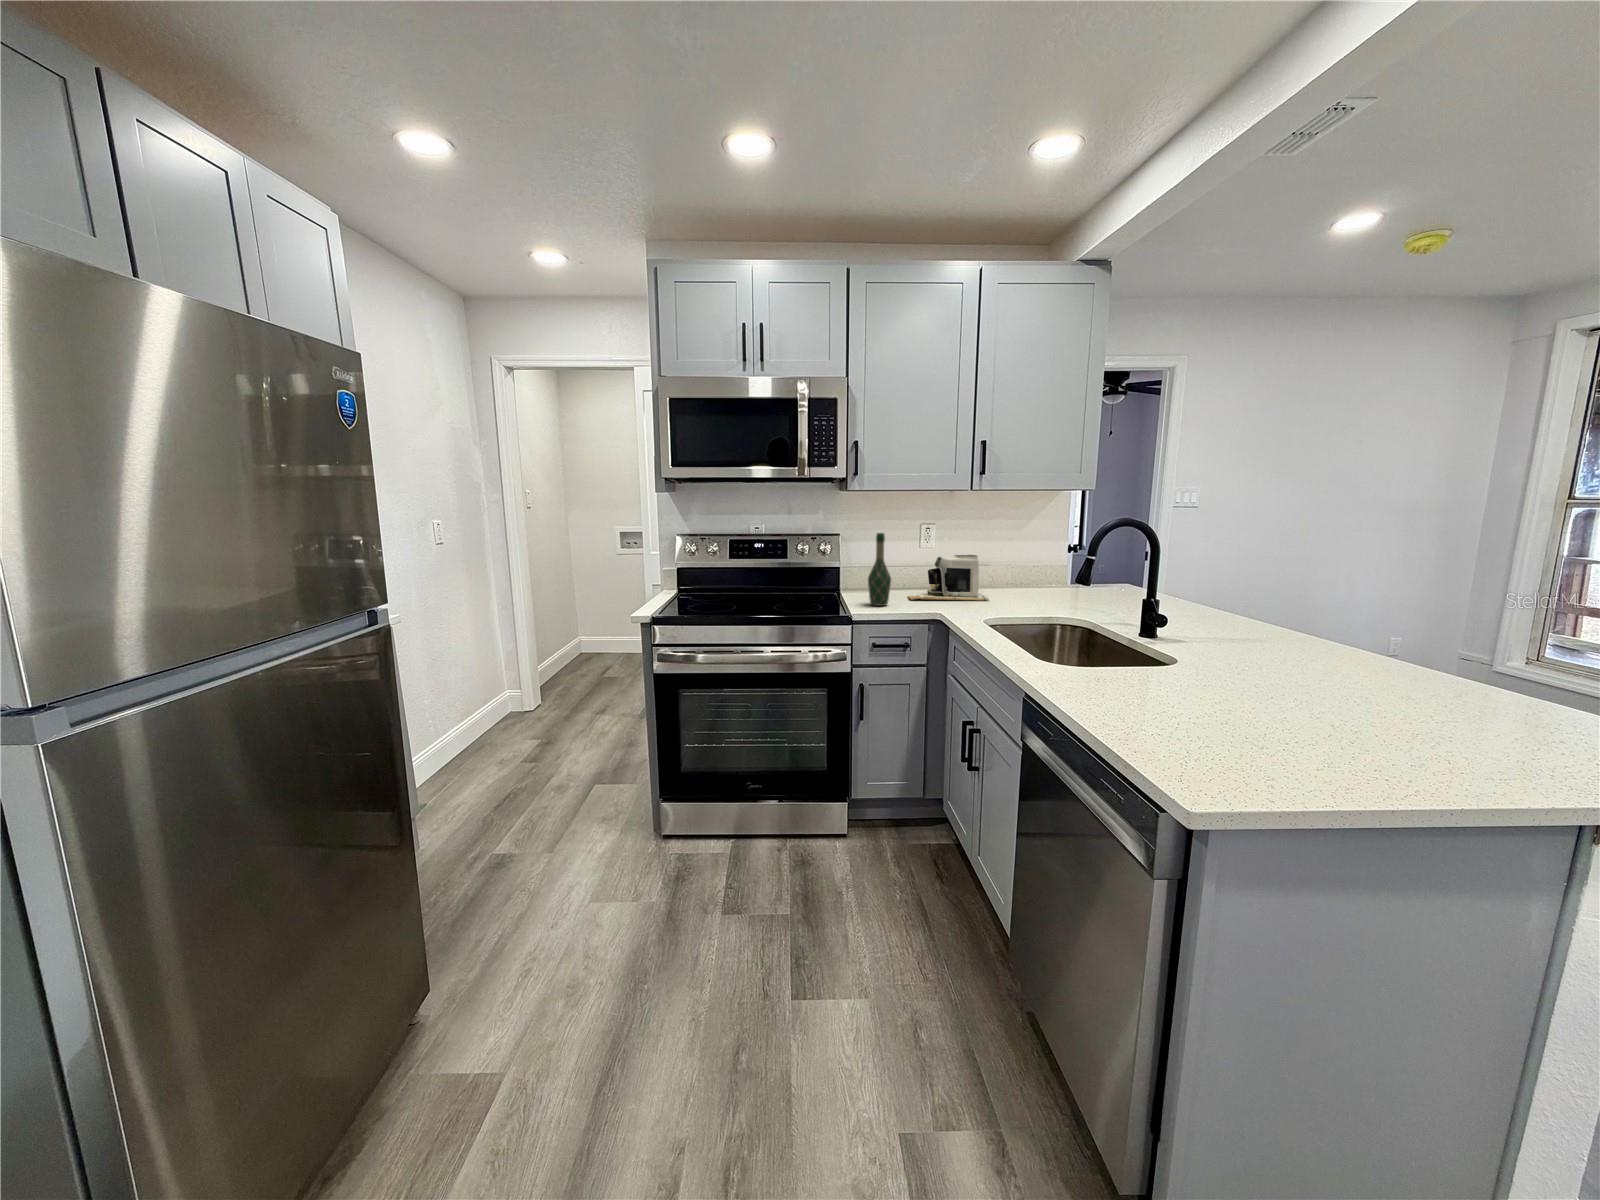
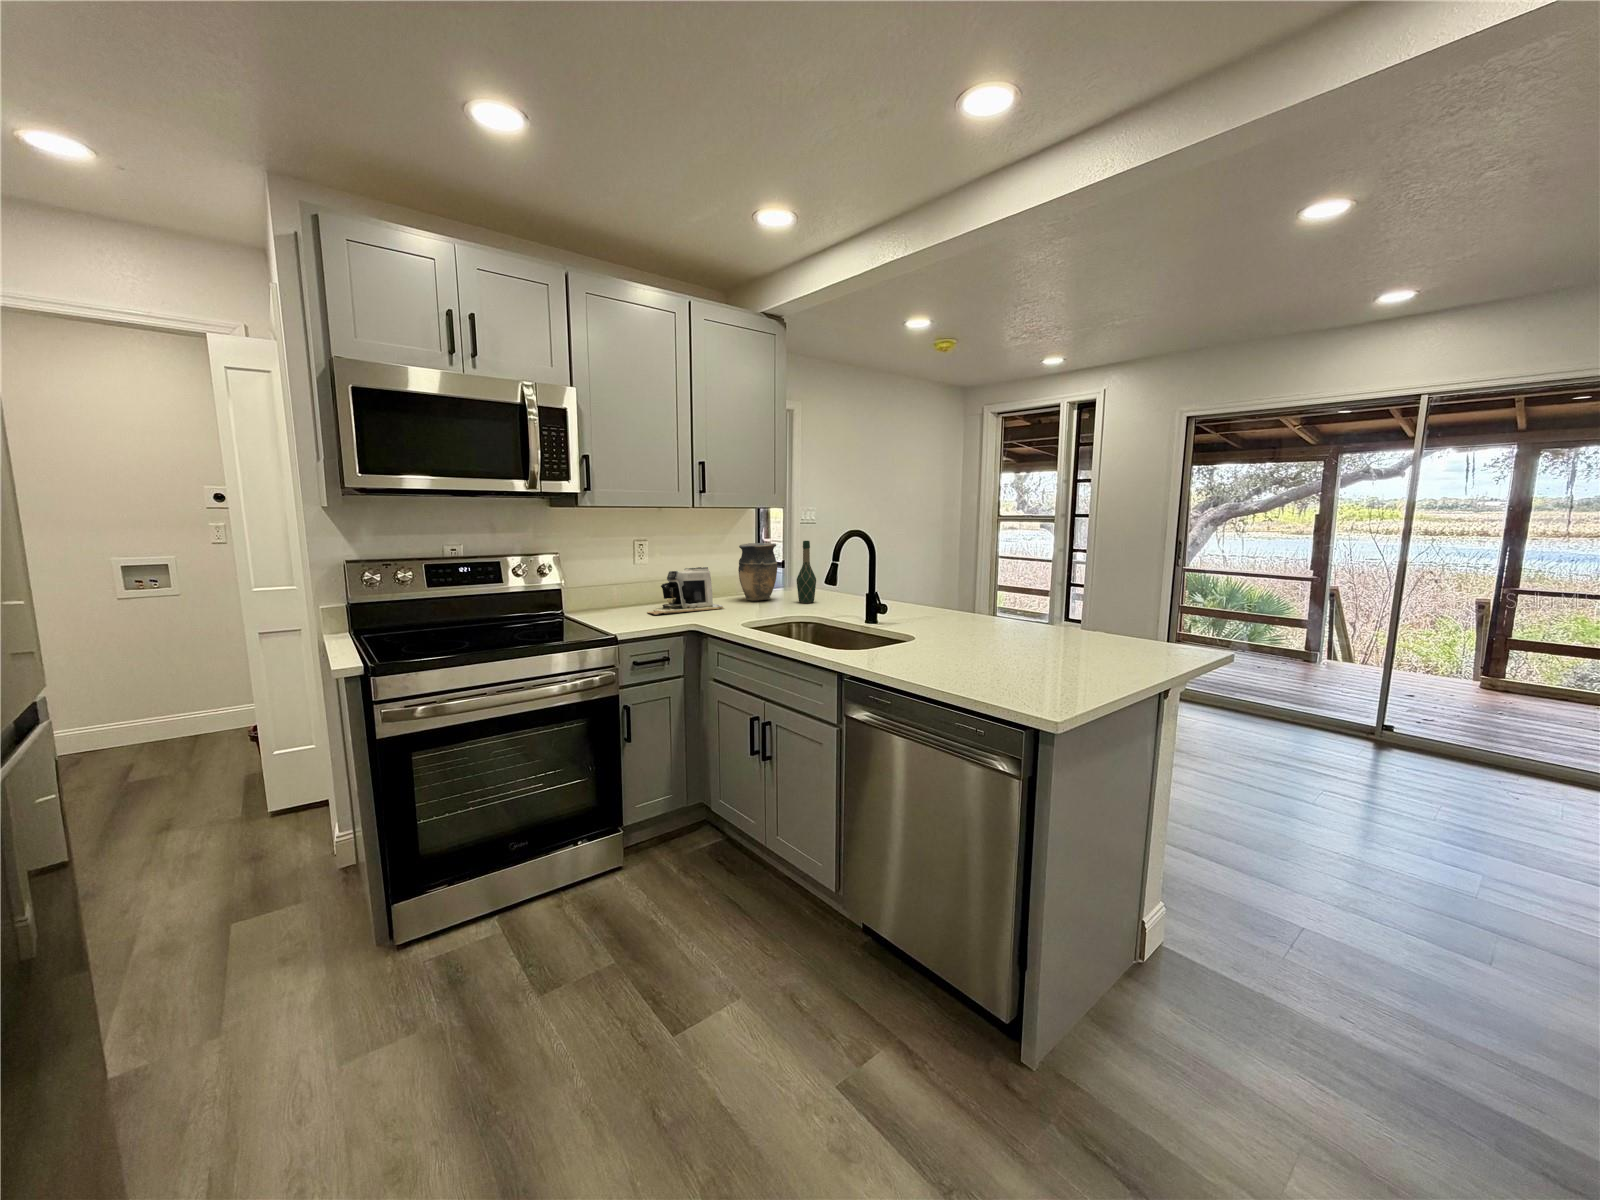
vase: none [1019,532,1067,596] -> present [738,543,777,601]
wine bottle: present [868,533,891,606] -> present [797,541,816,603]

